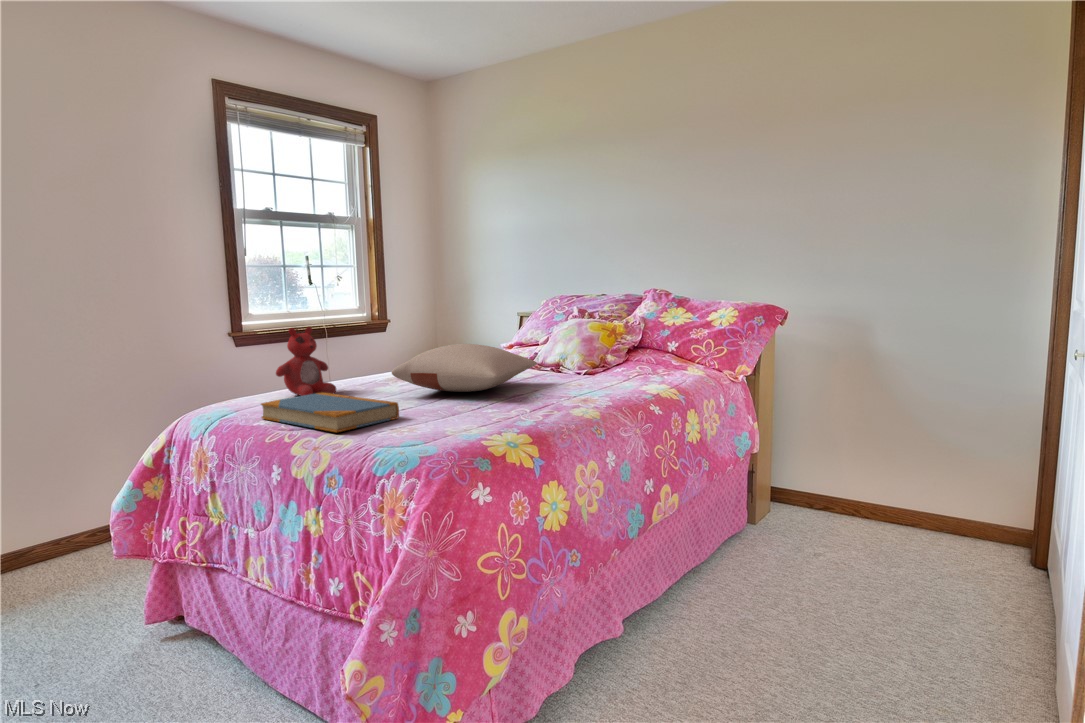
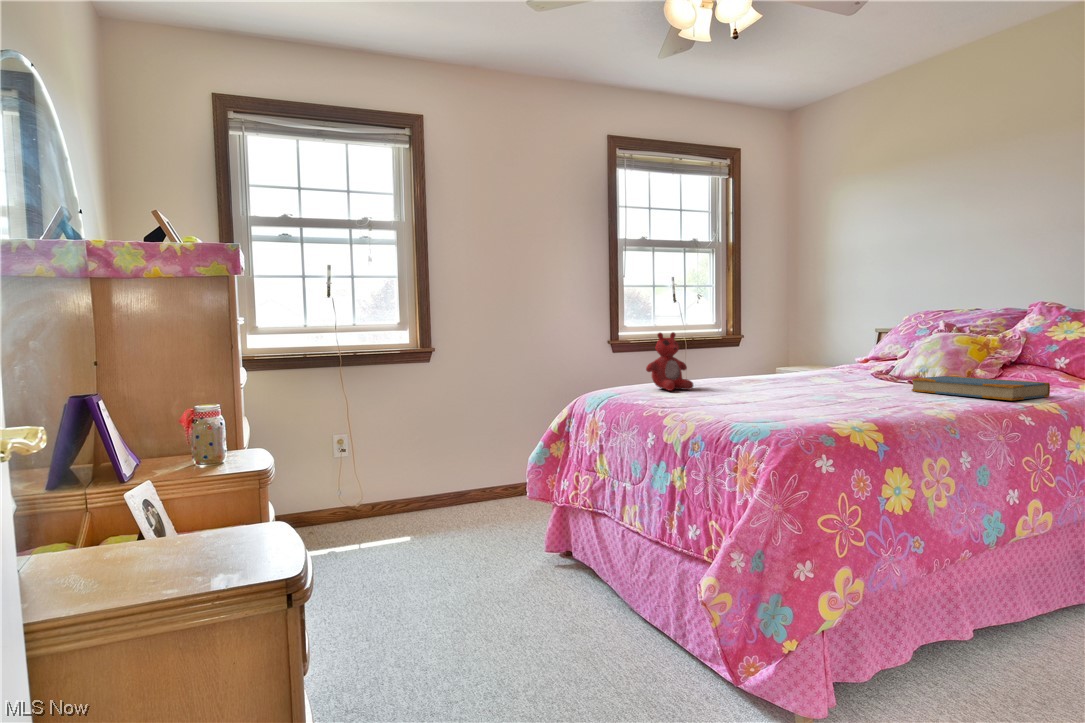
pillow: present [392,344,537,392] -> none [743,350,888,394]
book: present [261,393,399,432] -> present [912,376,1050,400]

